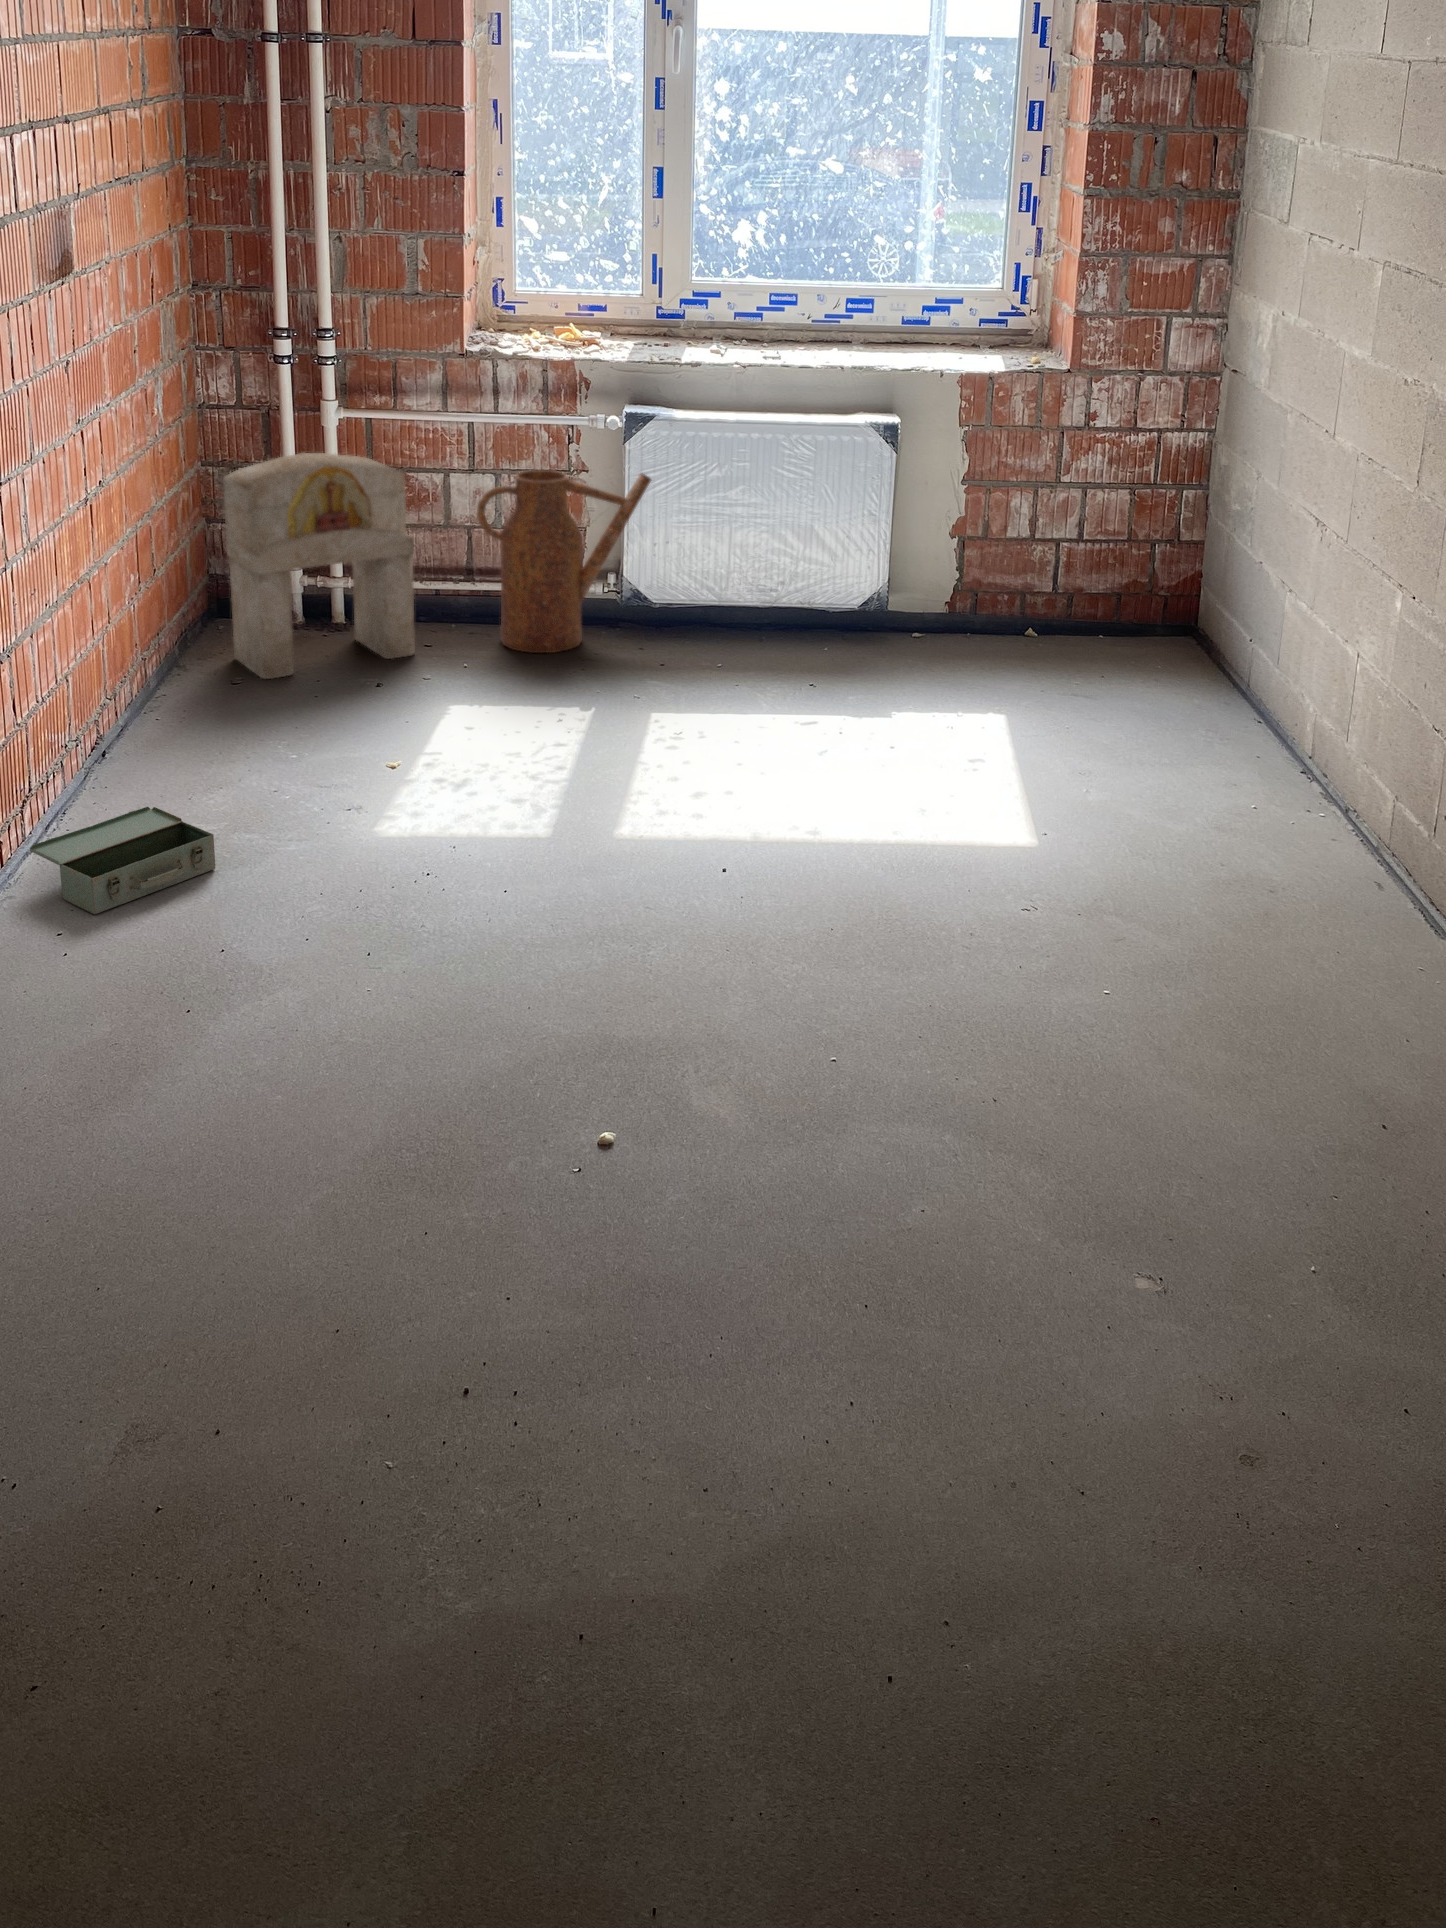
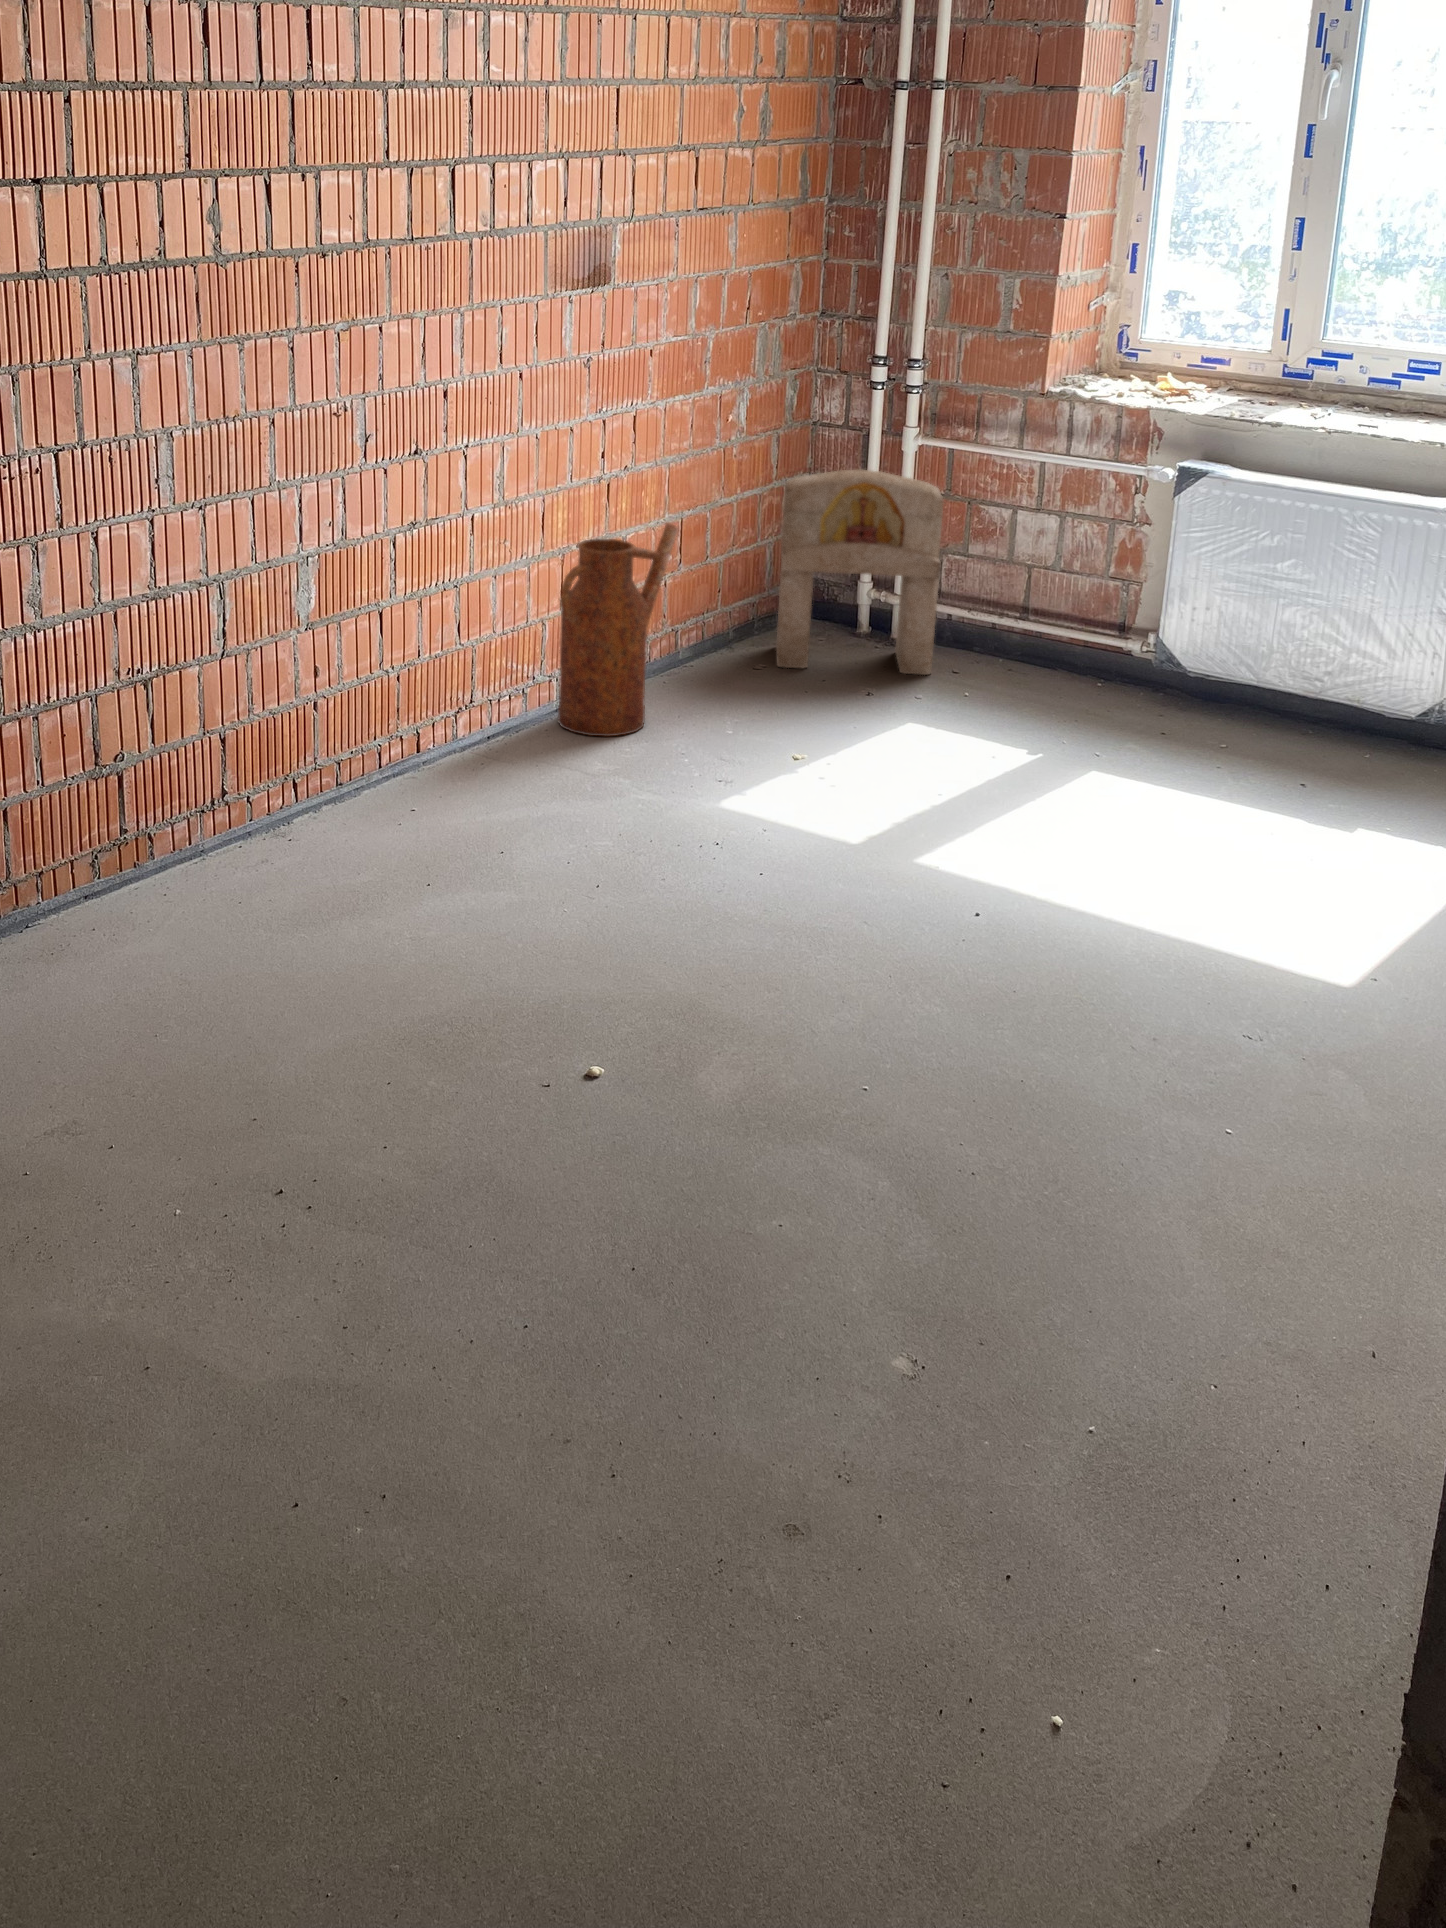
watering can: present [477,470,651,653] -> present [558,524,679,737]
toolbox: present [30,807,215,914] -> none [426,730,559,798]

